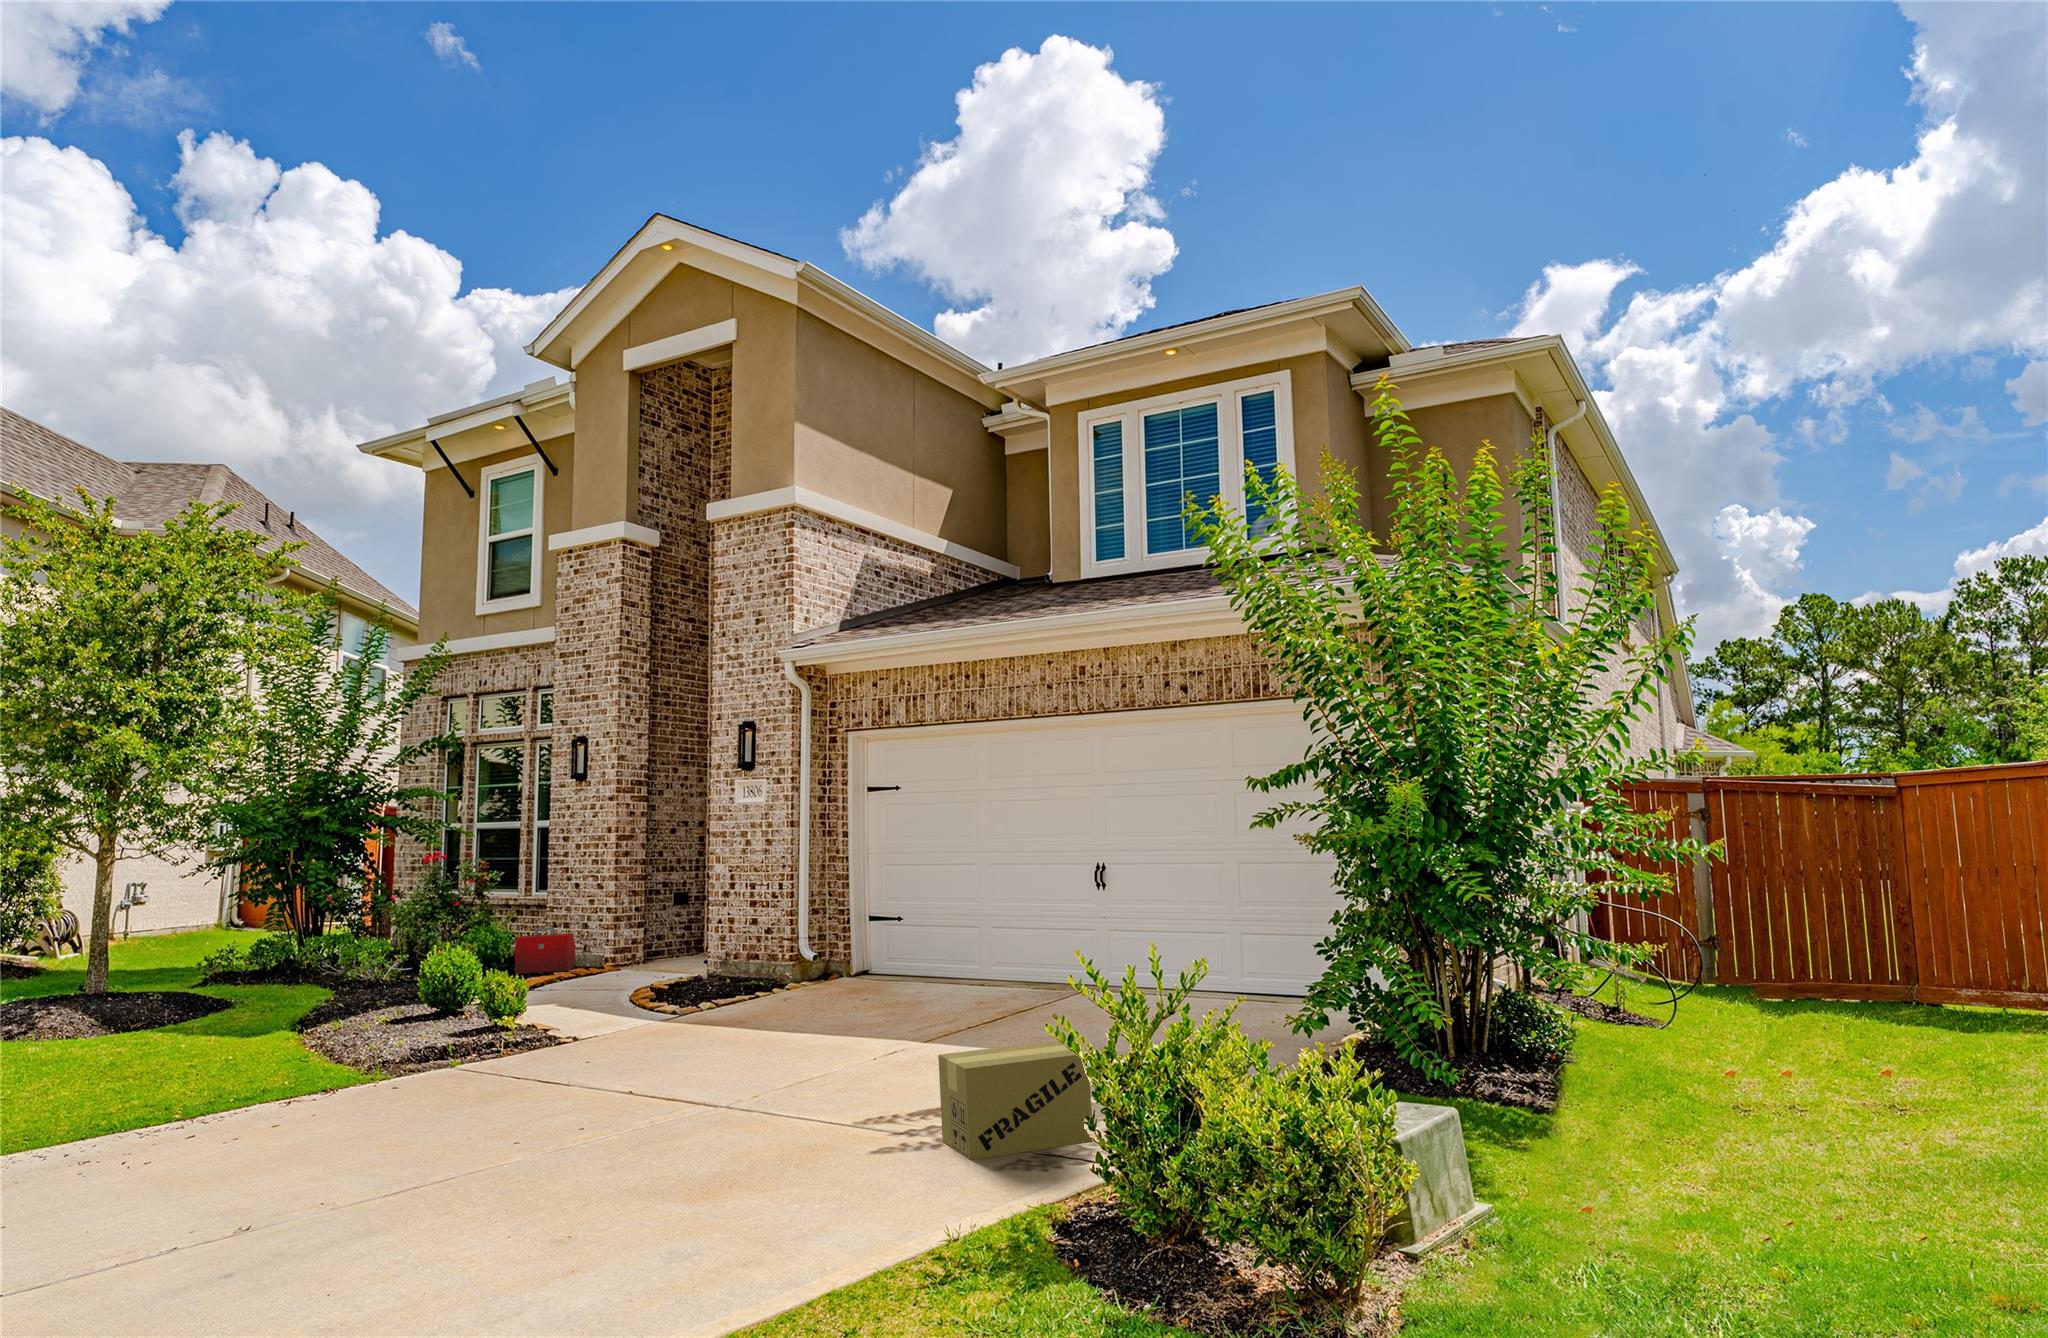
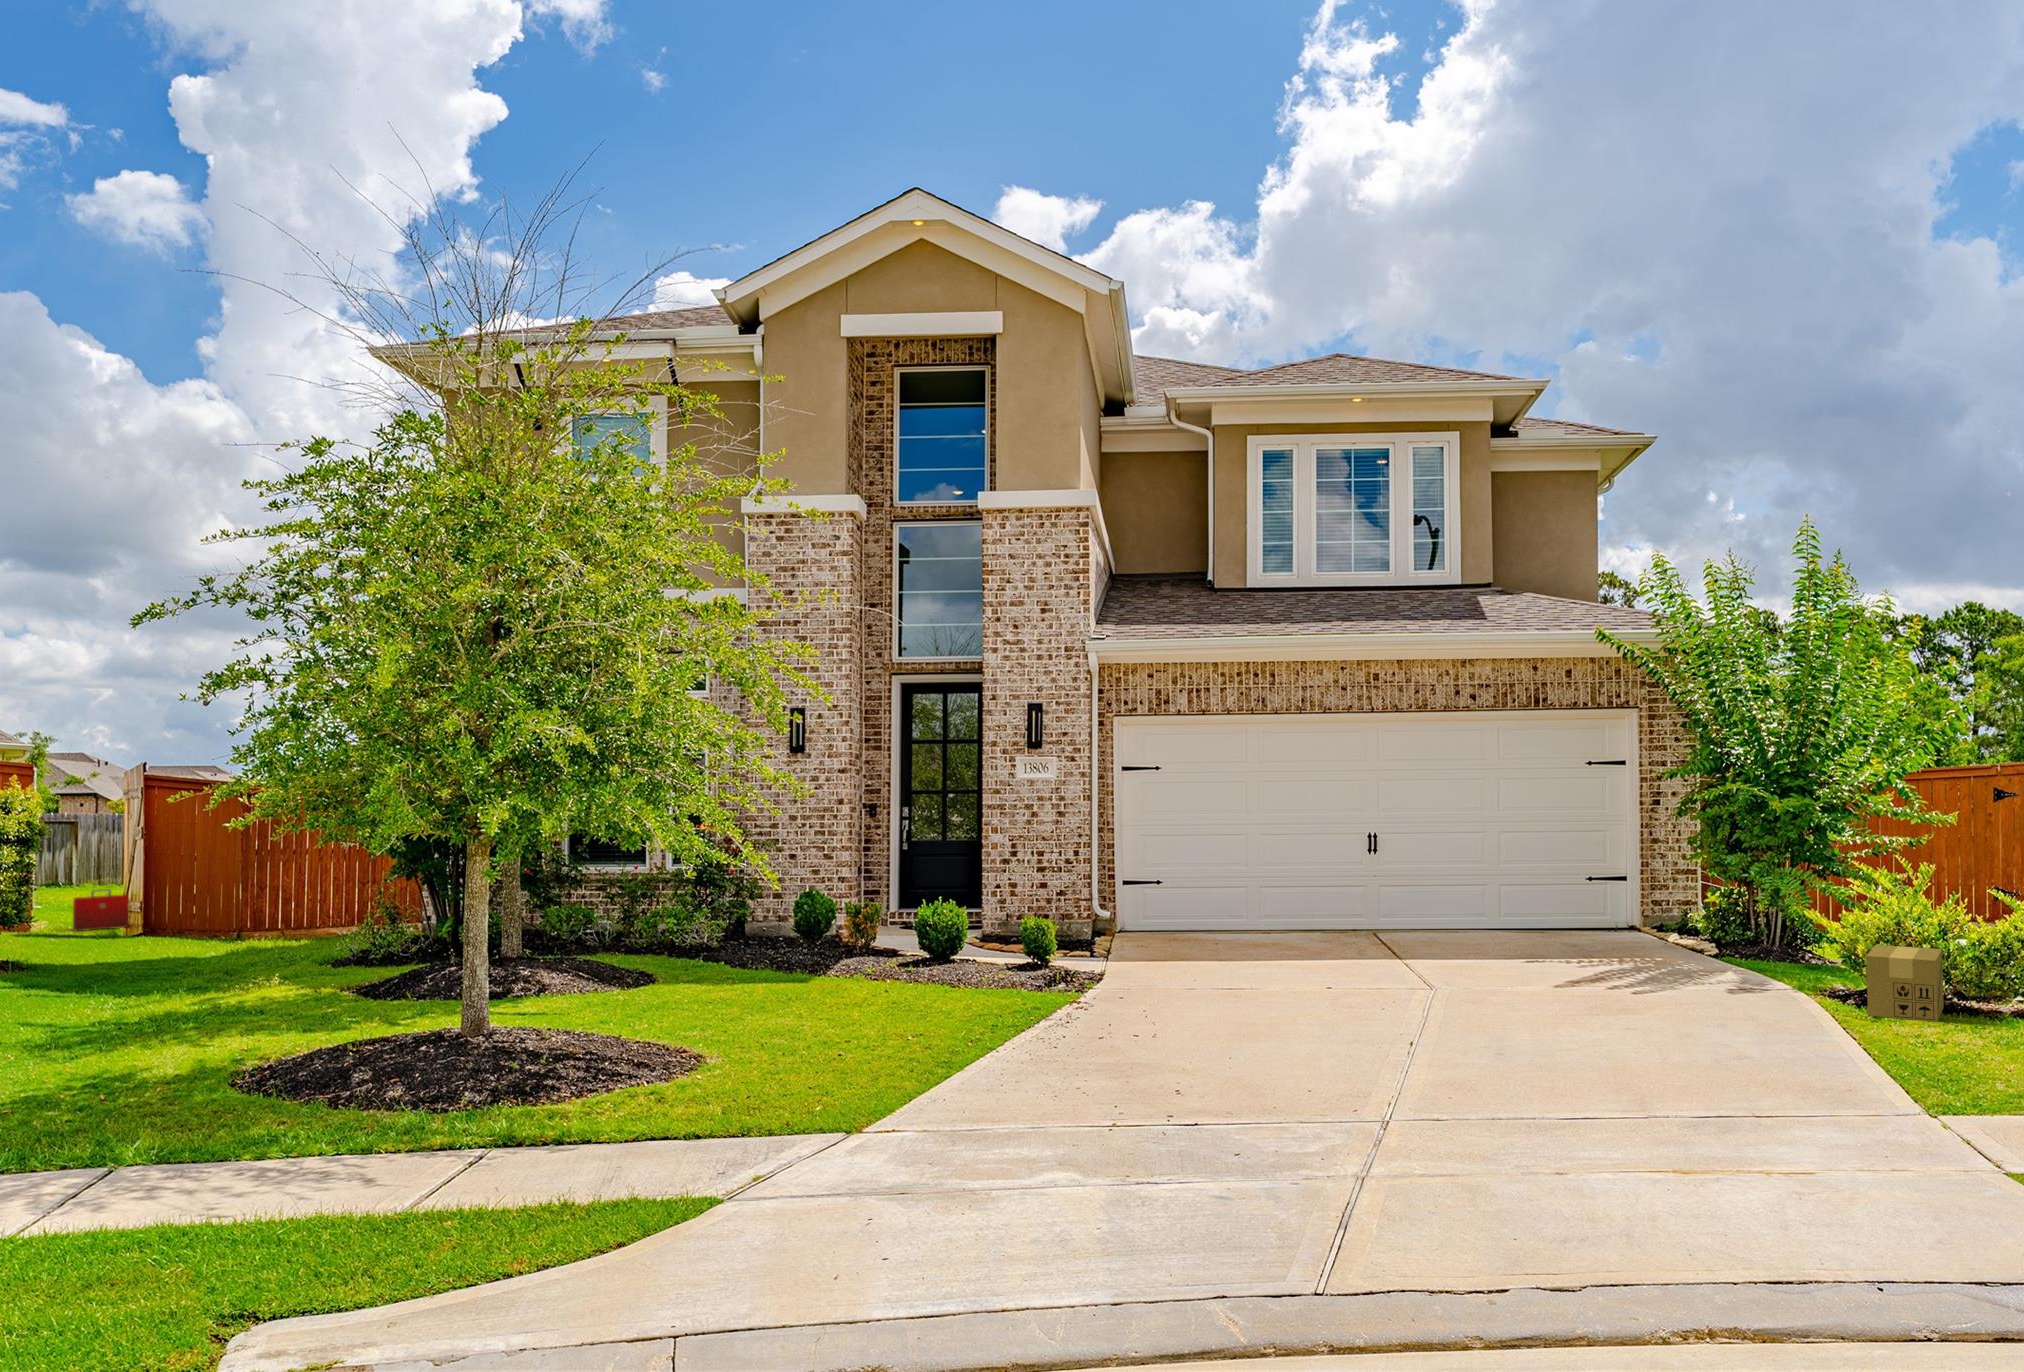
toolbox: present [515,927,576,974] -> present [73,889,129,931]

